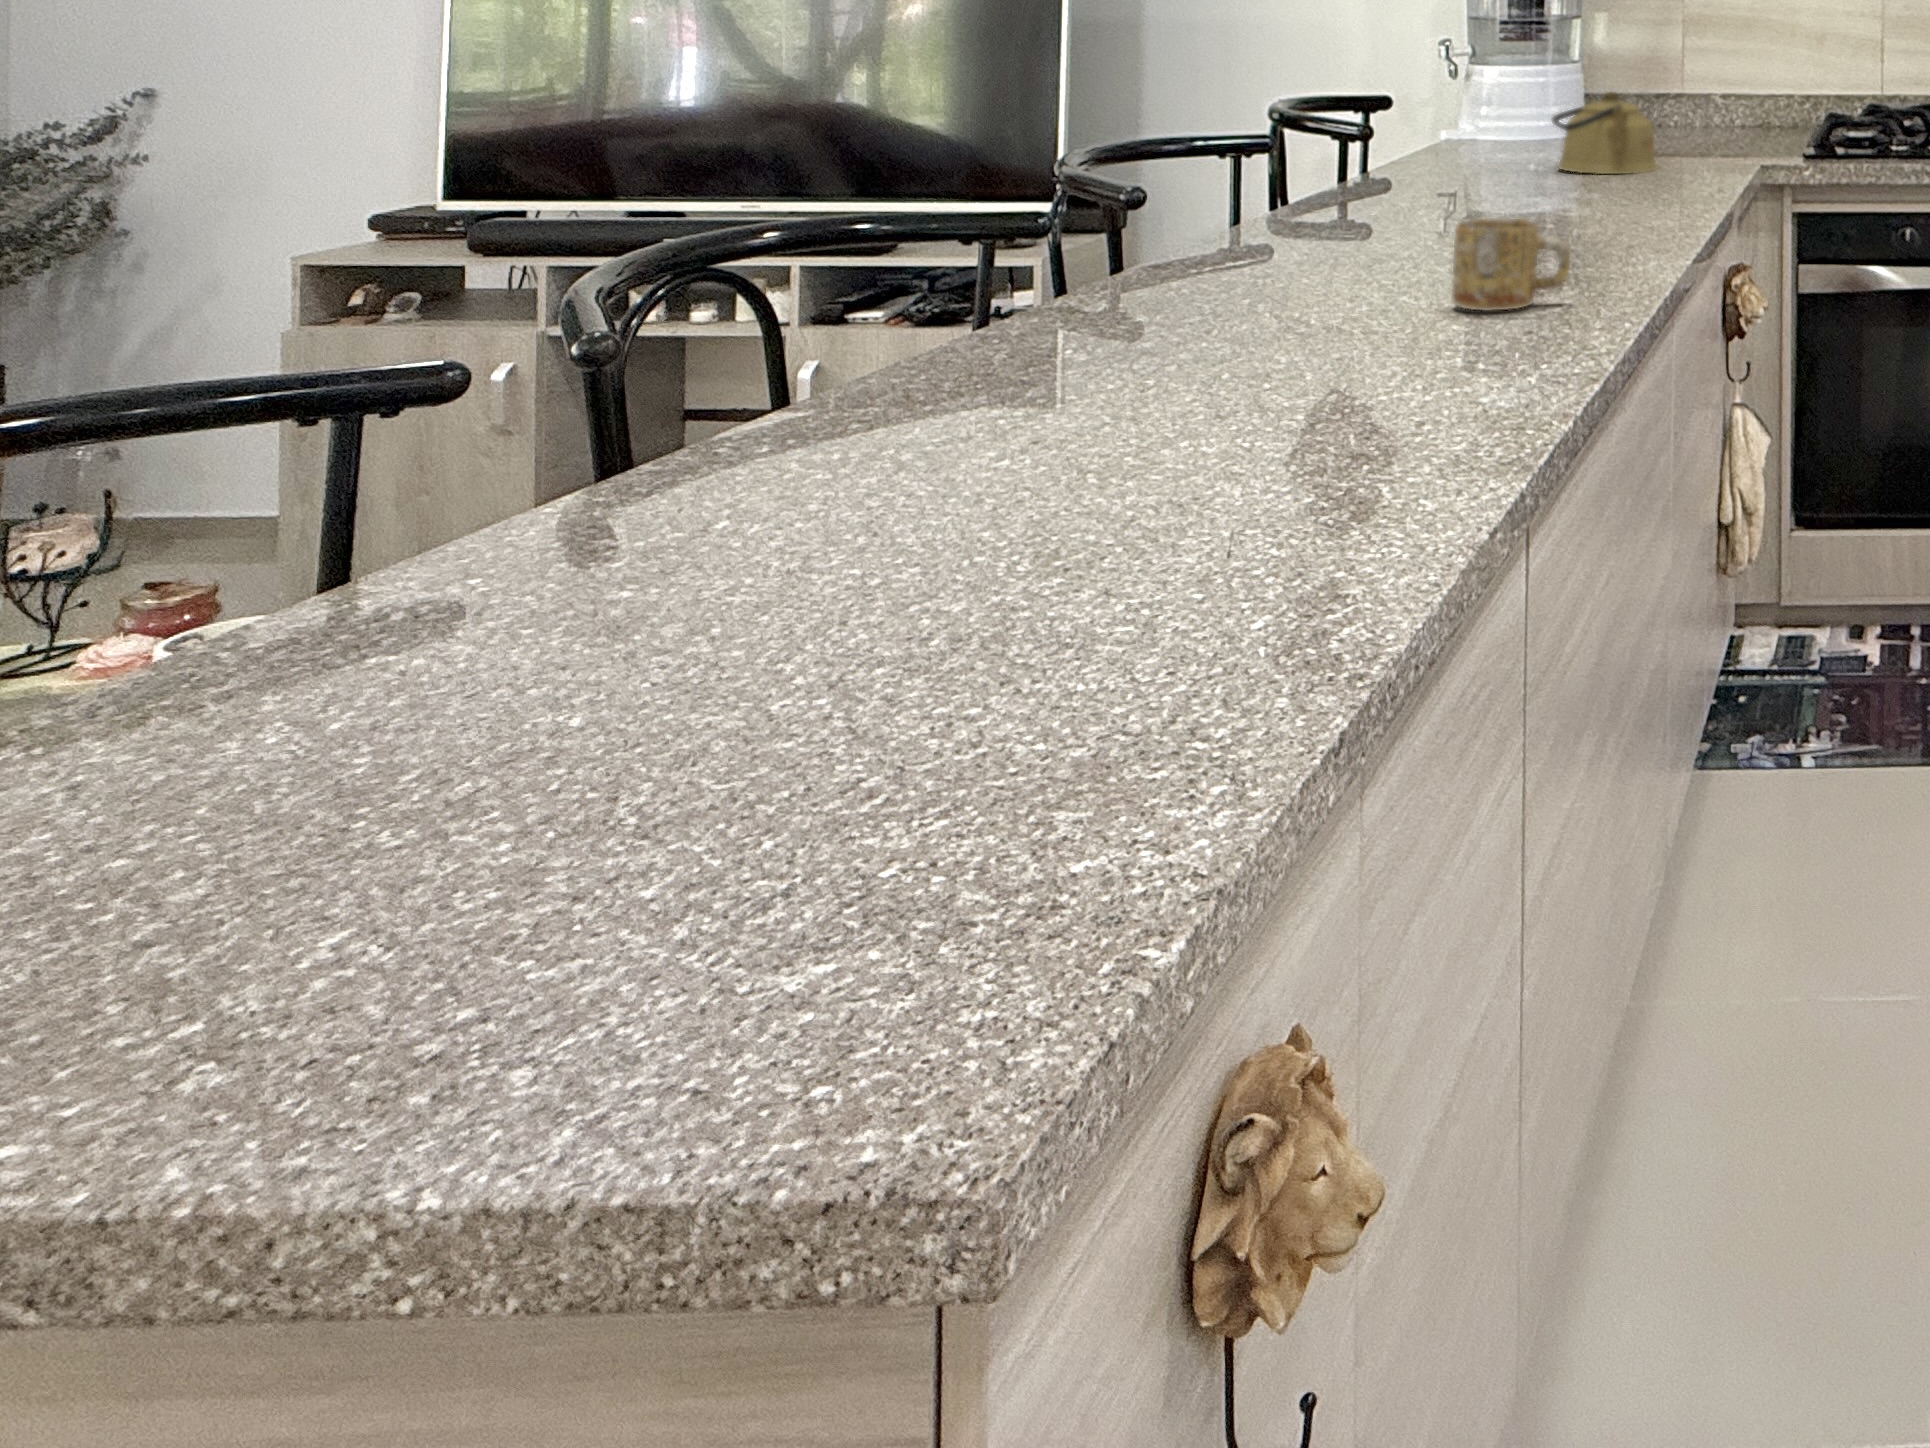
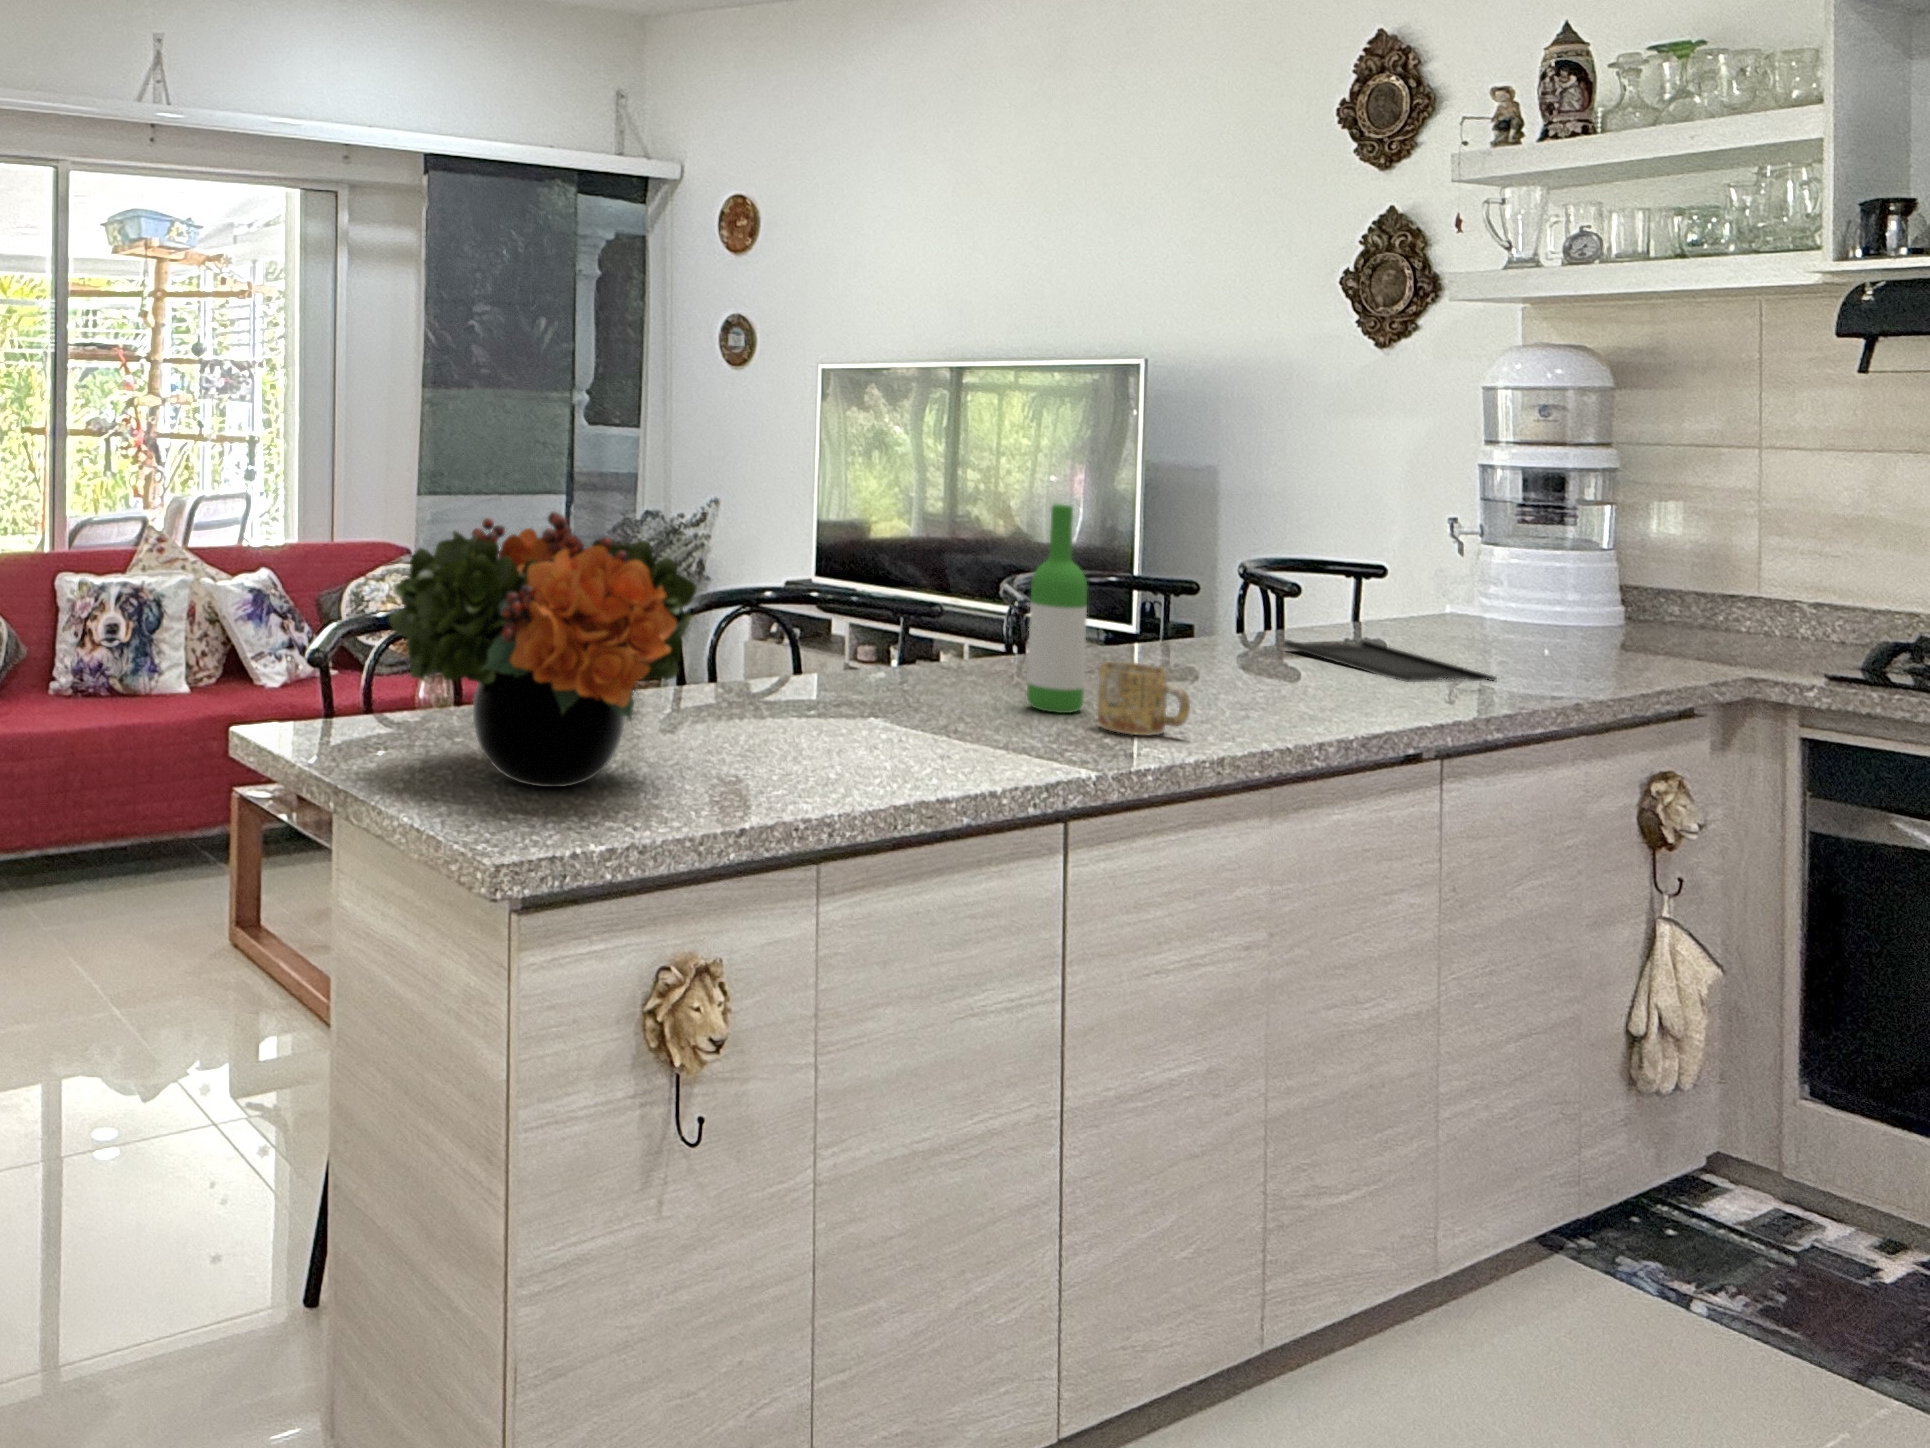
wine bottle: none [1319,22,1402,306] -> present [1027,504,1087,713]
flower arrangement: none [434,41,1246,632] -> present [389,512,697,787]
kettle: present [1552,92,1657,174] -> none [1490,578,1616,663]
tray: none [1401,177,1634,212] -> present [1283,639,1497,682]

